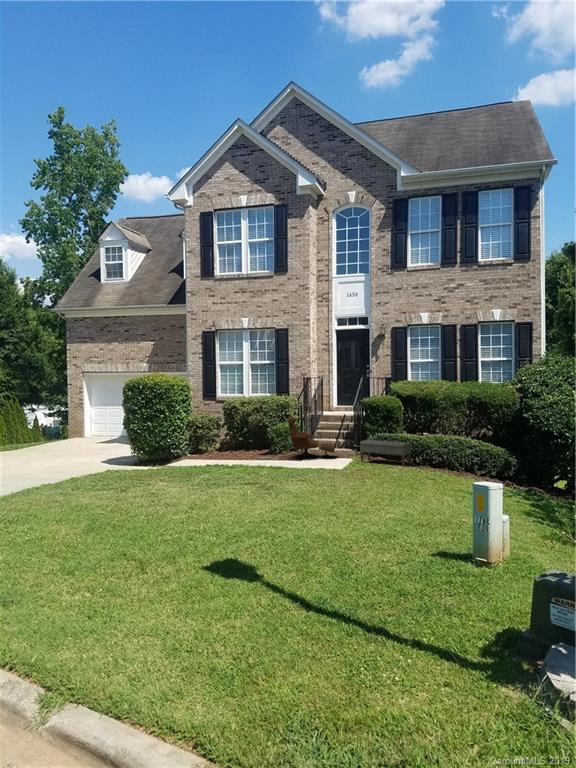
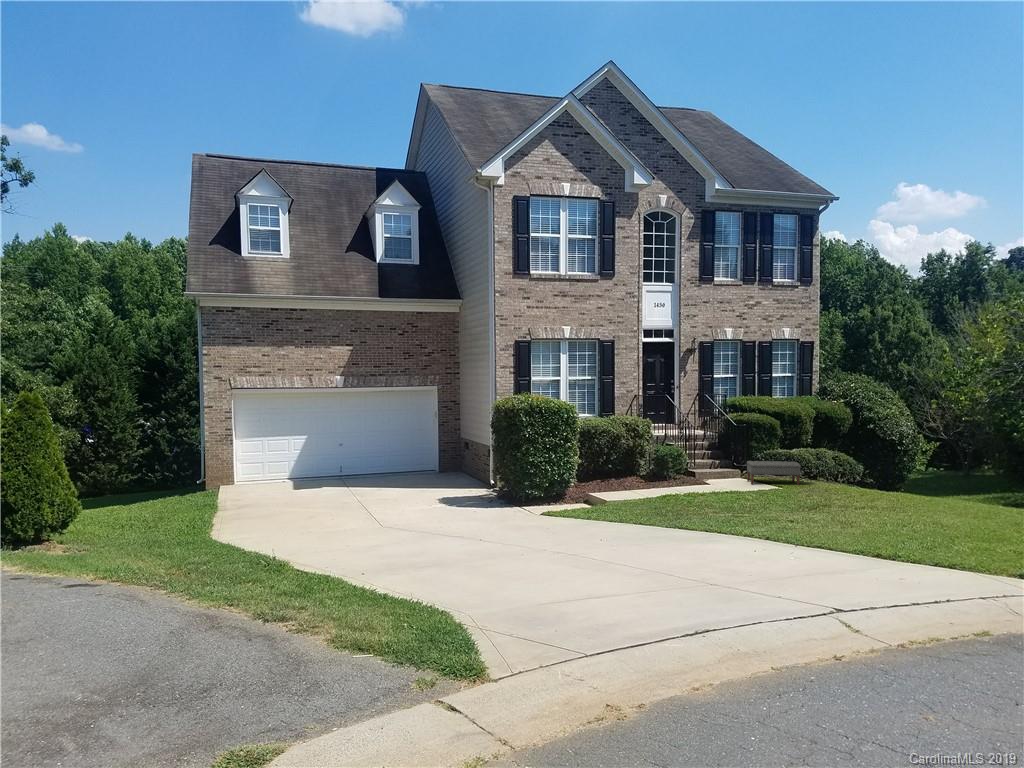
lounge chair: present [288,416,335,460] -> none [664,440,714,486]

